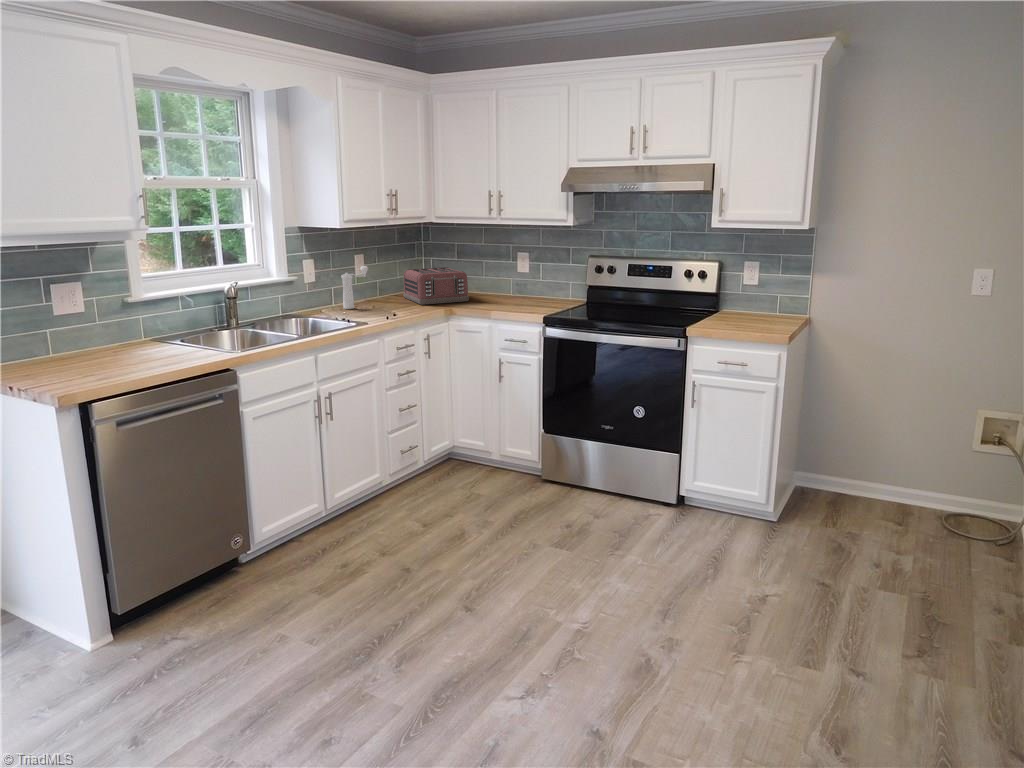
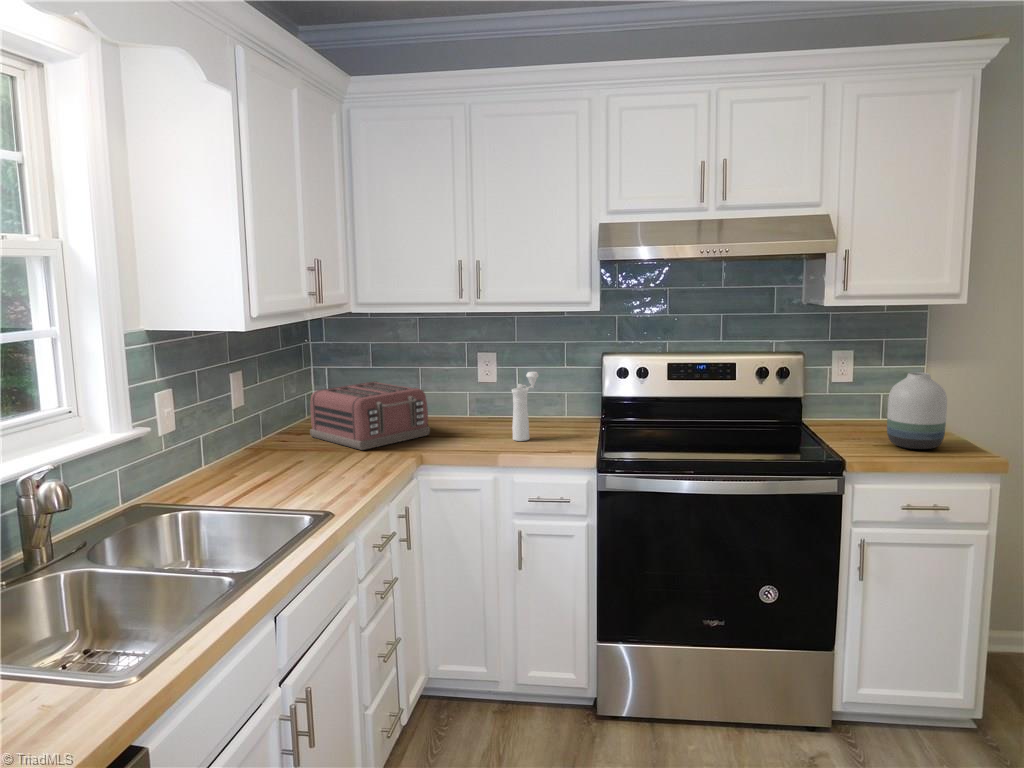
pepper mill: present [341,266,368,309] -> present [511,372,539,441]
vase: none [738,275,776,328] -> present [887,372,947,449]

